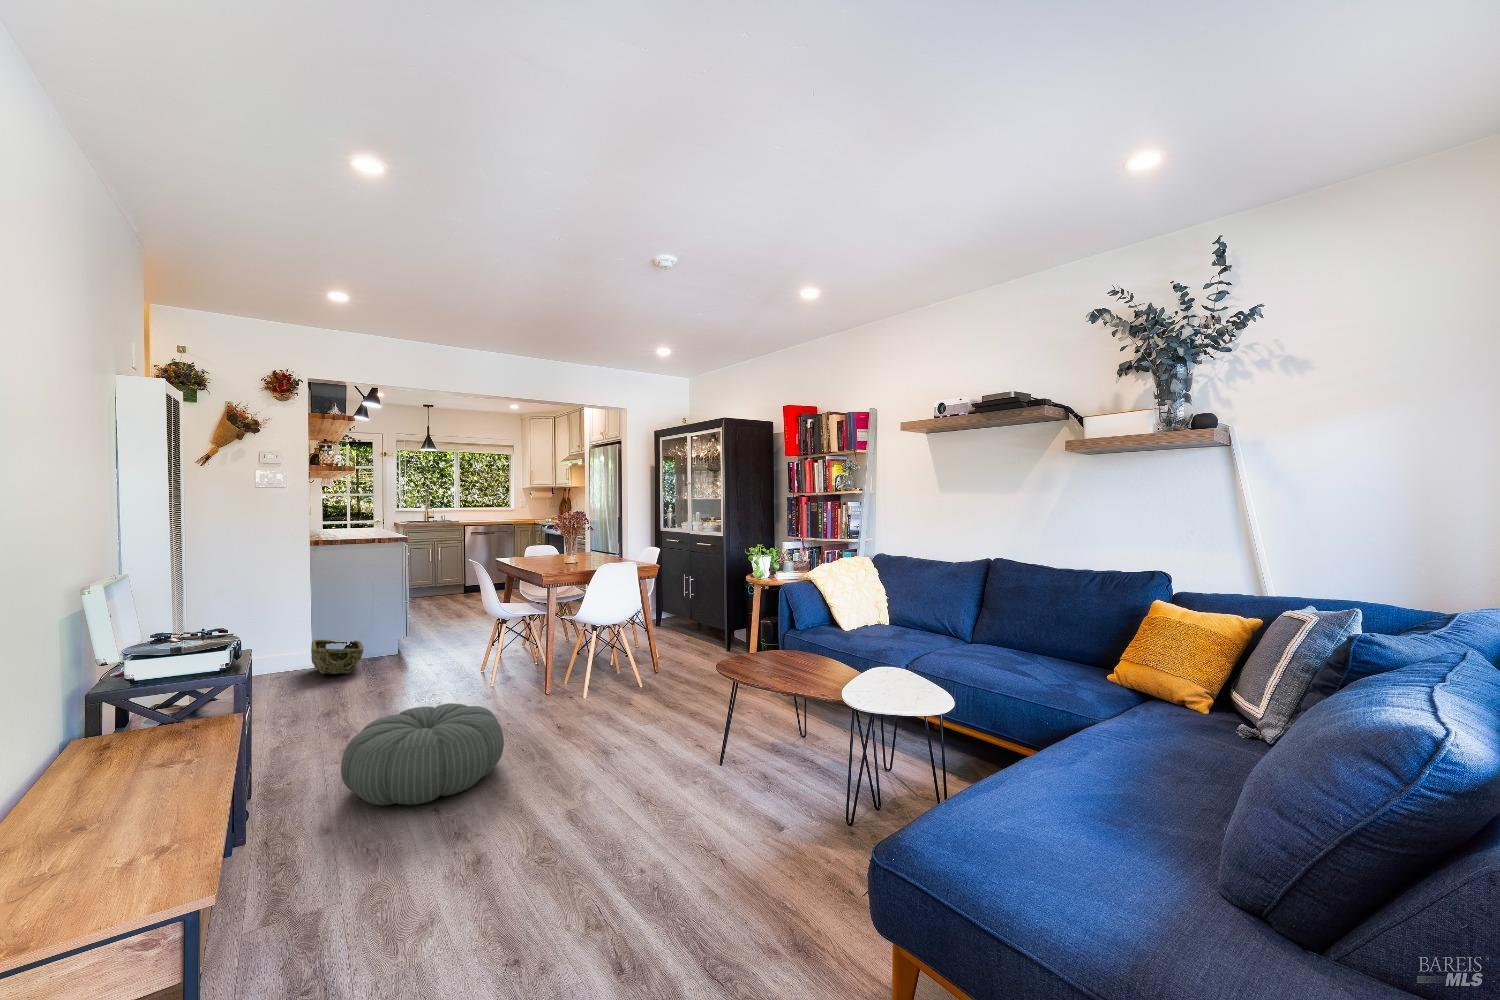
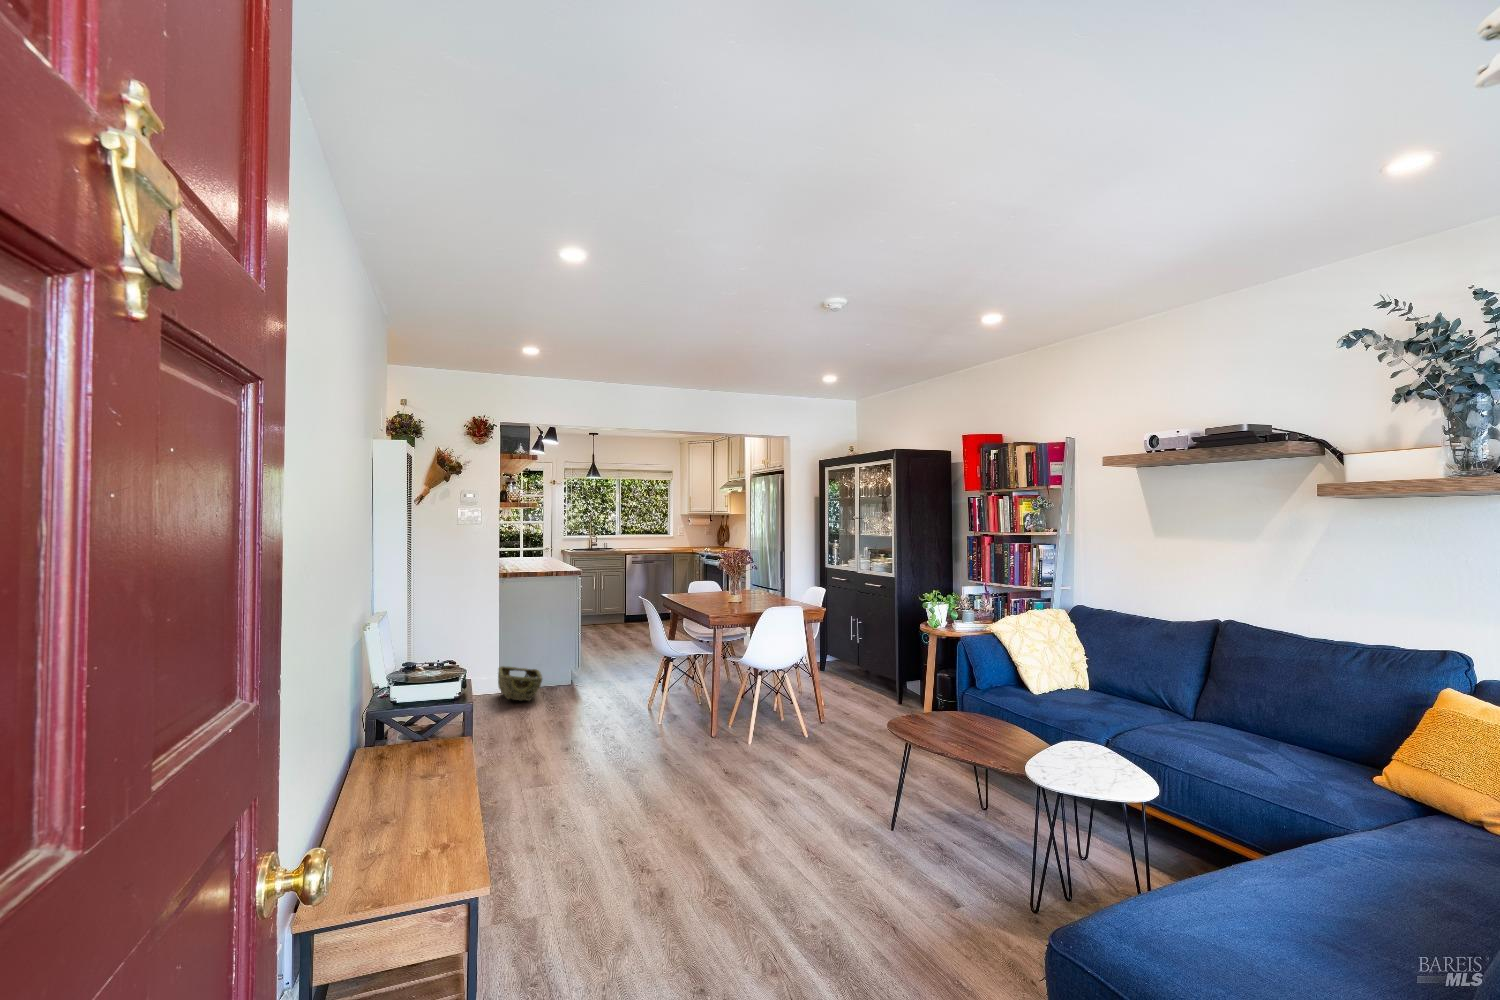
pouf: present [341,703,504,805] -> none [538,740,676,834]

